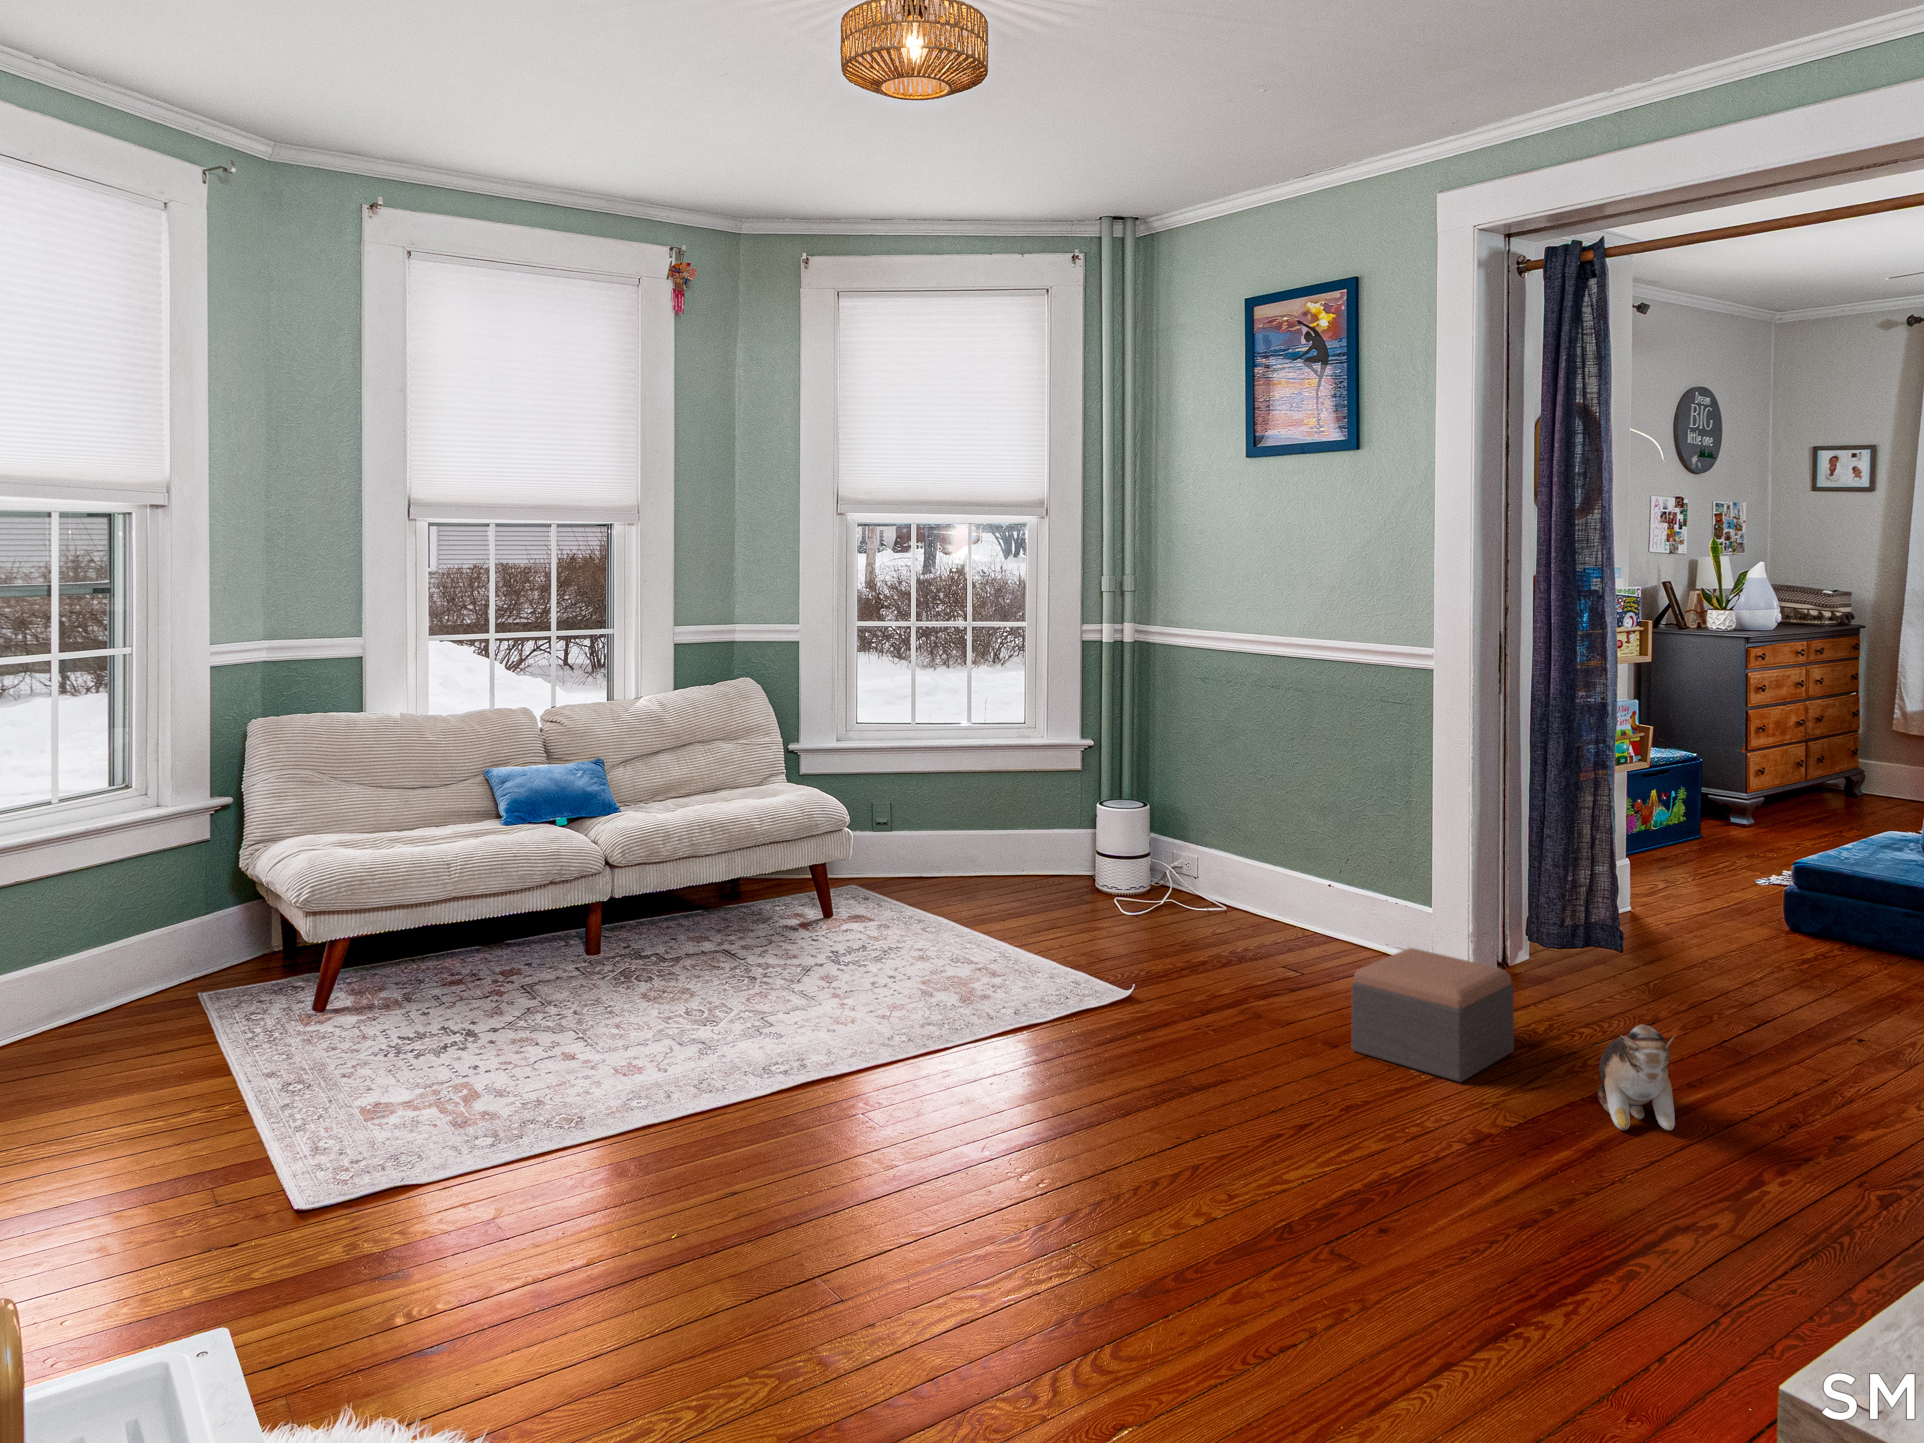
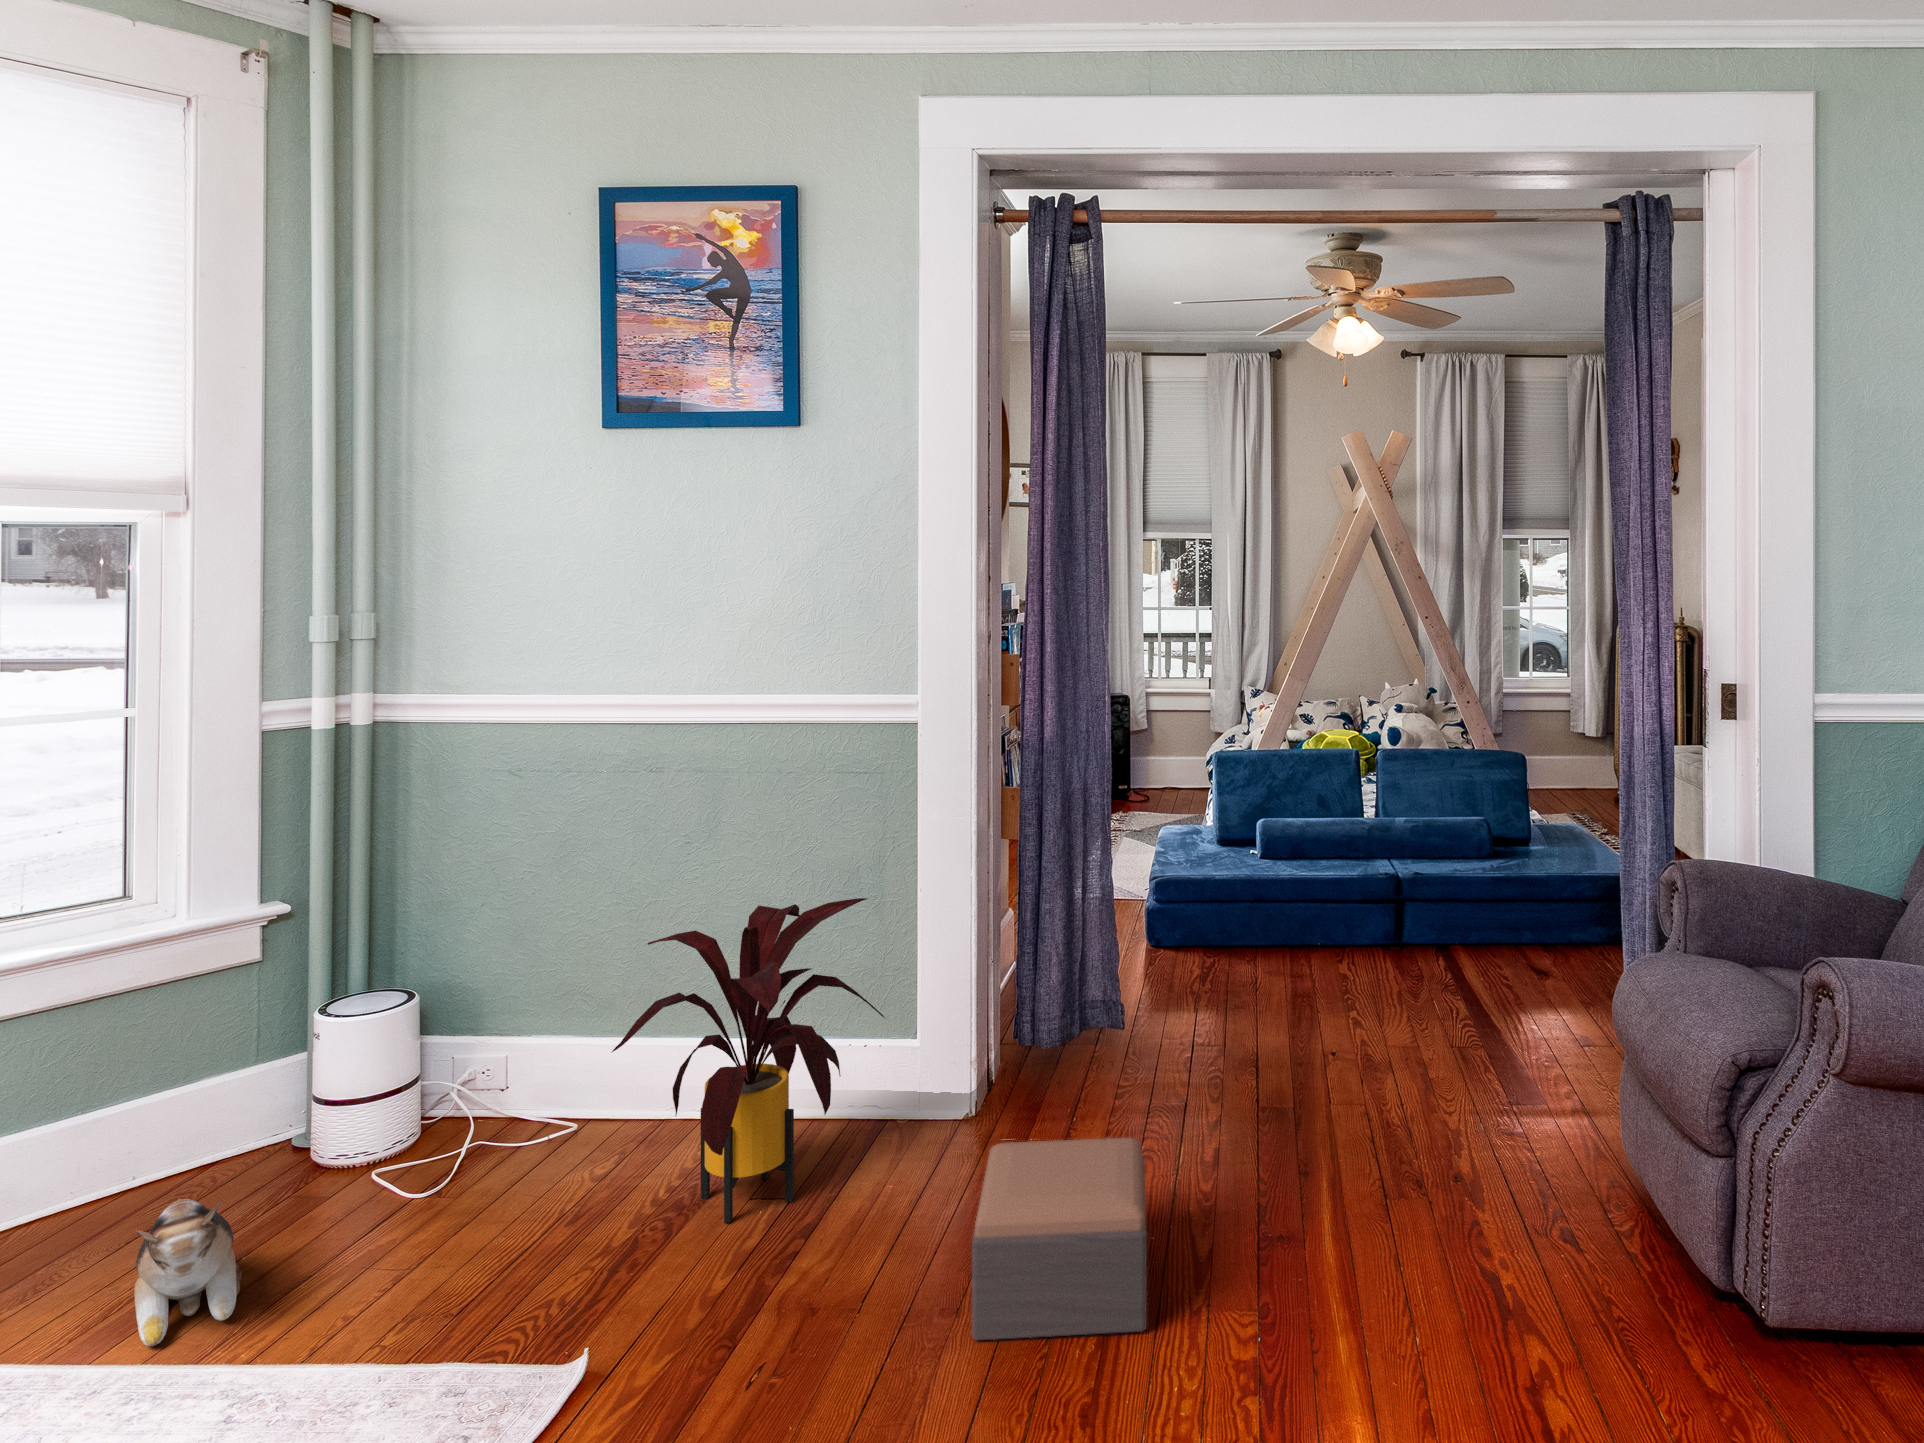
house plant: none [1200,776,1387,970] -> present [612,898,884,1223]
plush toy: present [1598,1024,1676,1130] -> present [134,1198,241,1346]

